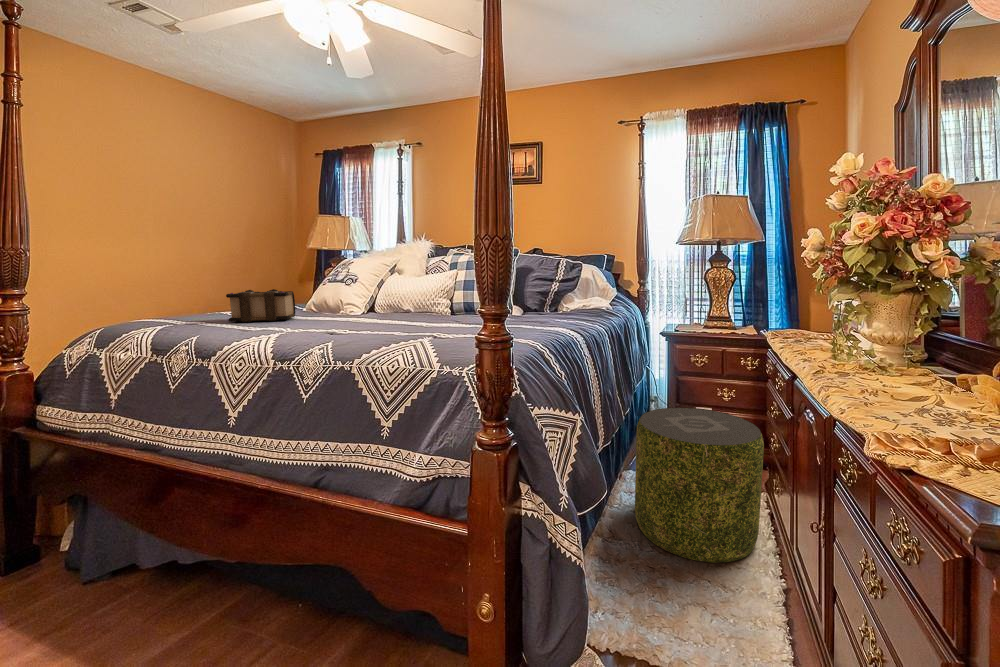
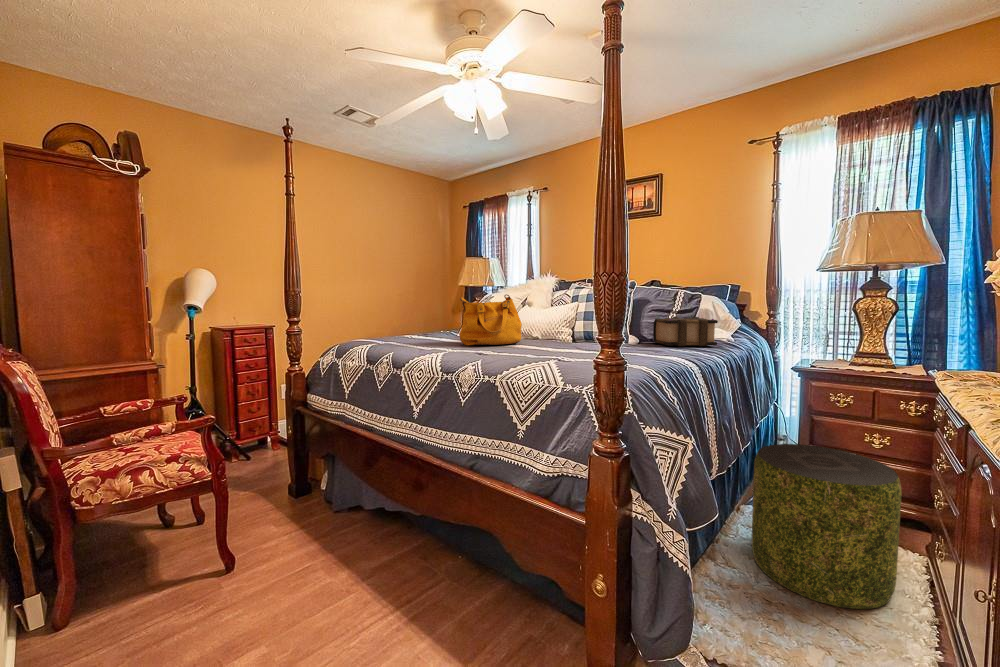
handbag: none [313,263,393,324] -> present [460,294,522,345]
book: present [226,289,295,322] -> present [653,316,718,346]

